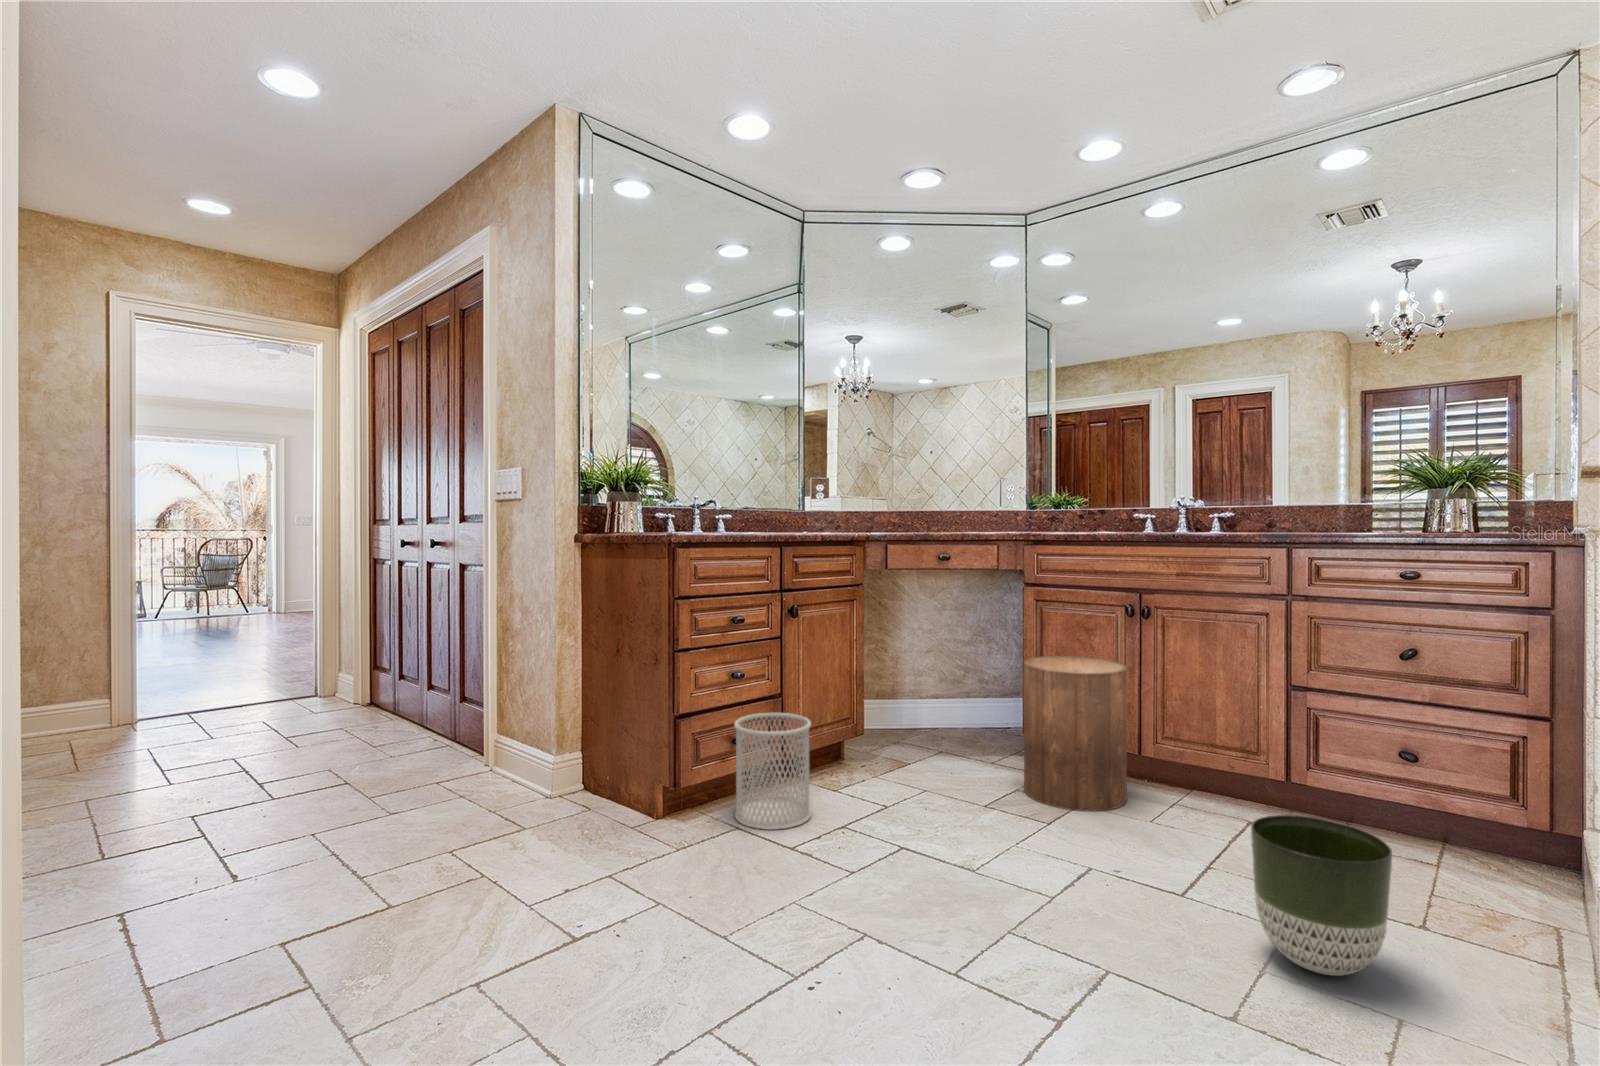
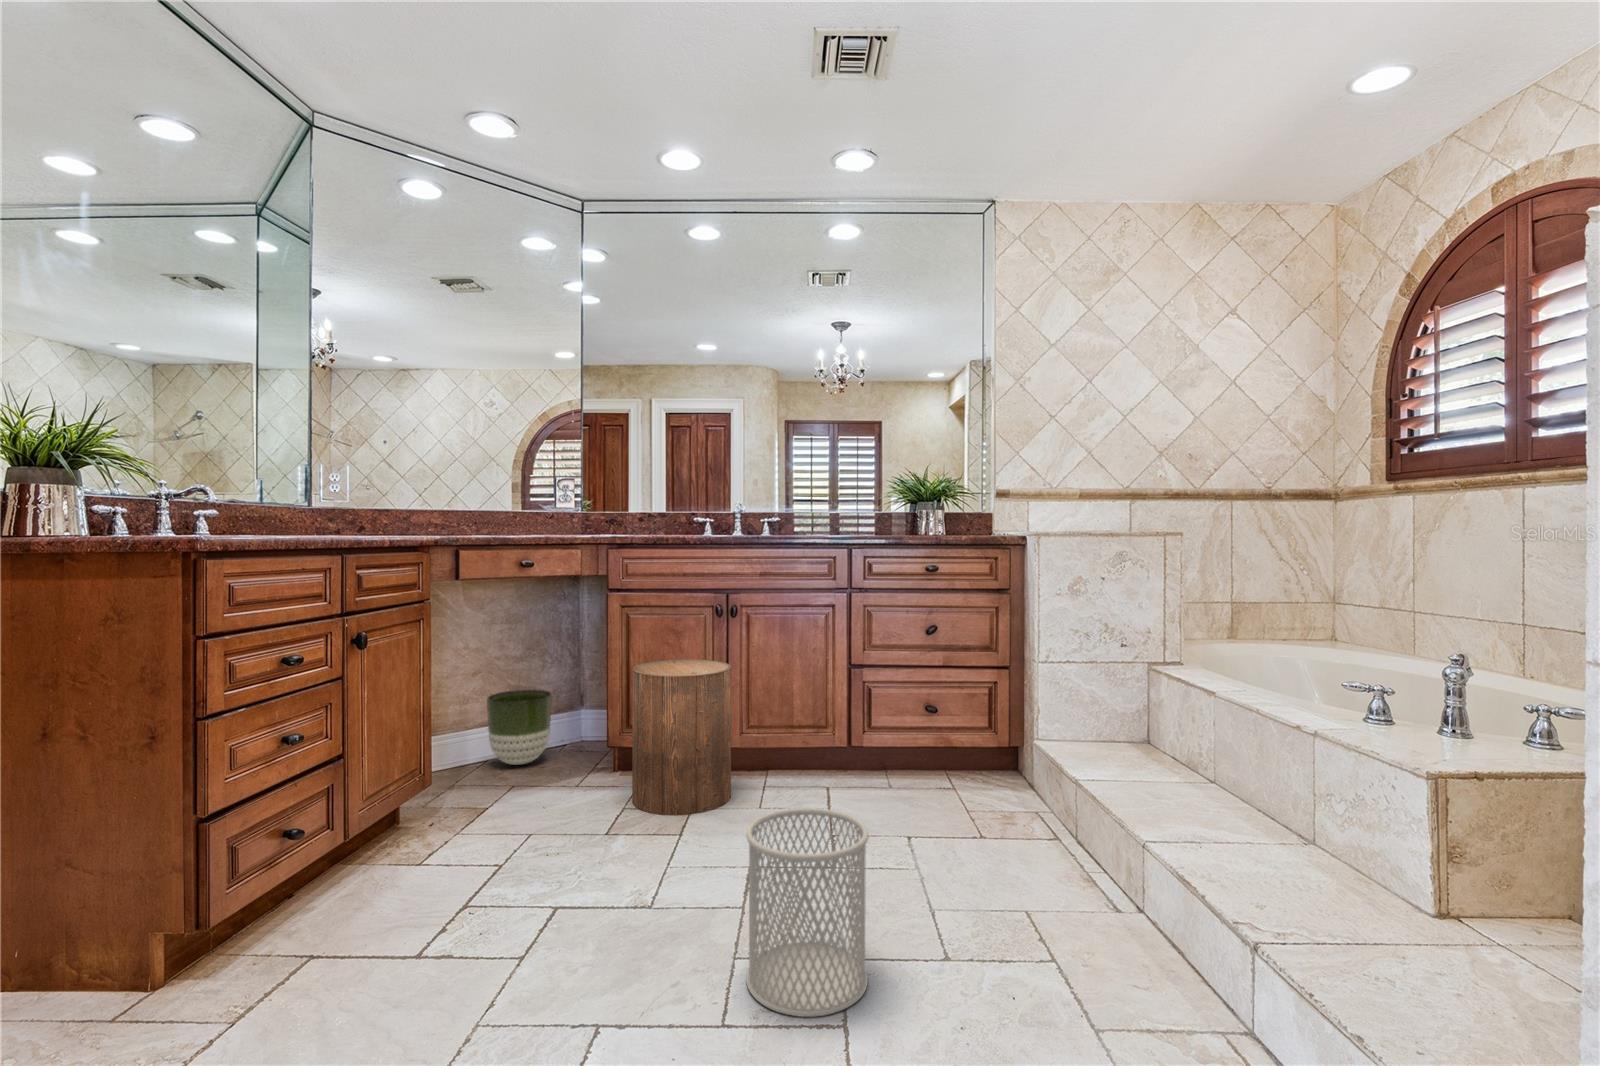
wastebasket: present [734,713,811,830] -> present [746,808,869,1017]
planter: present [1251,815,1392,976] -> present [487,689,552,765]

